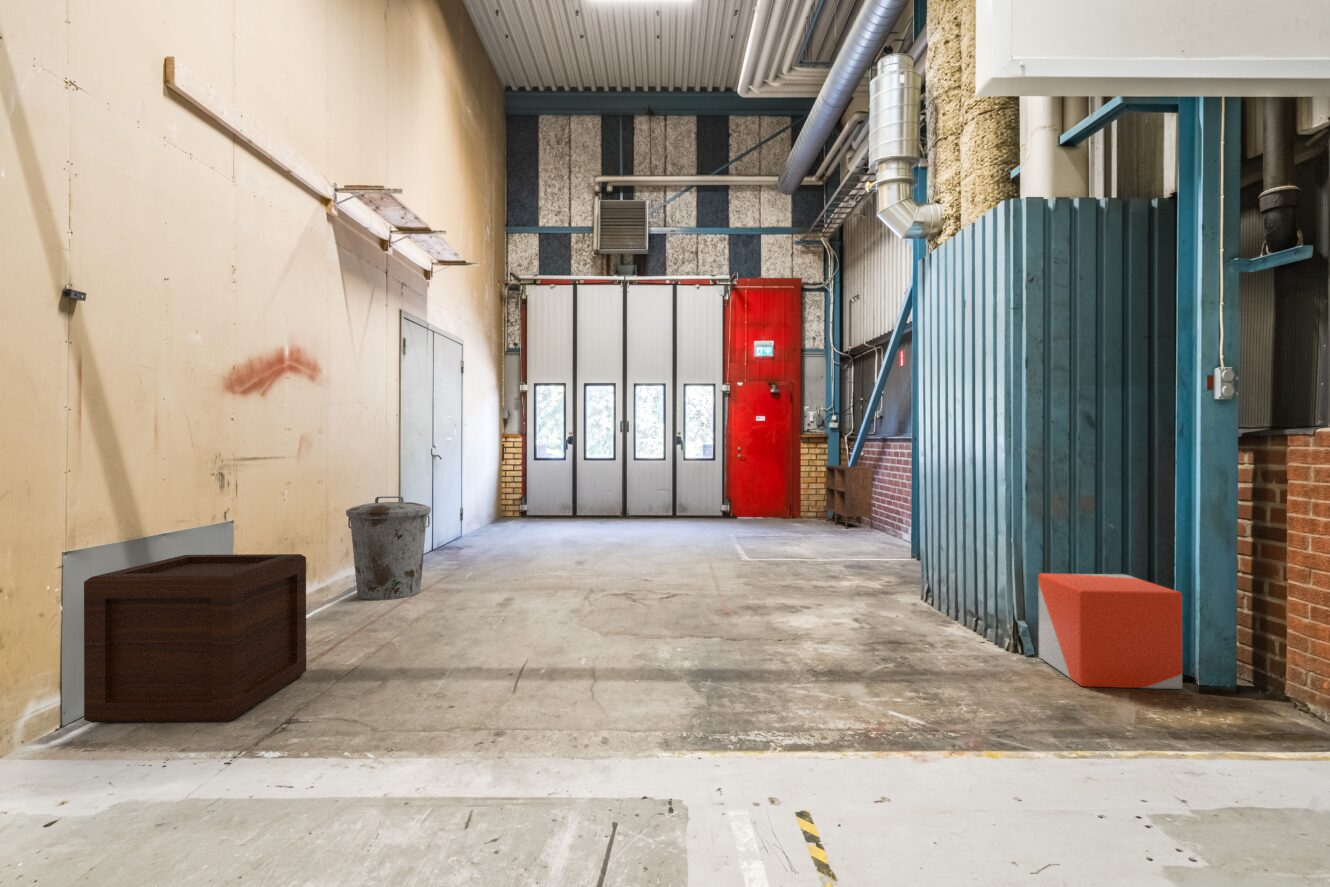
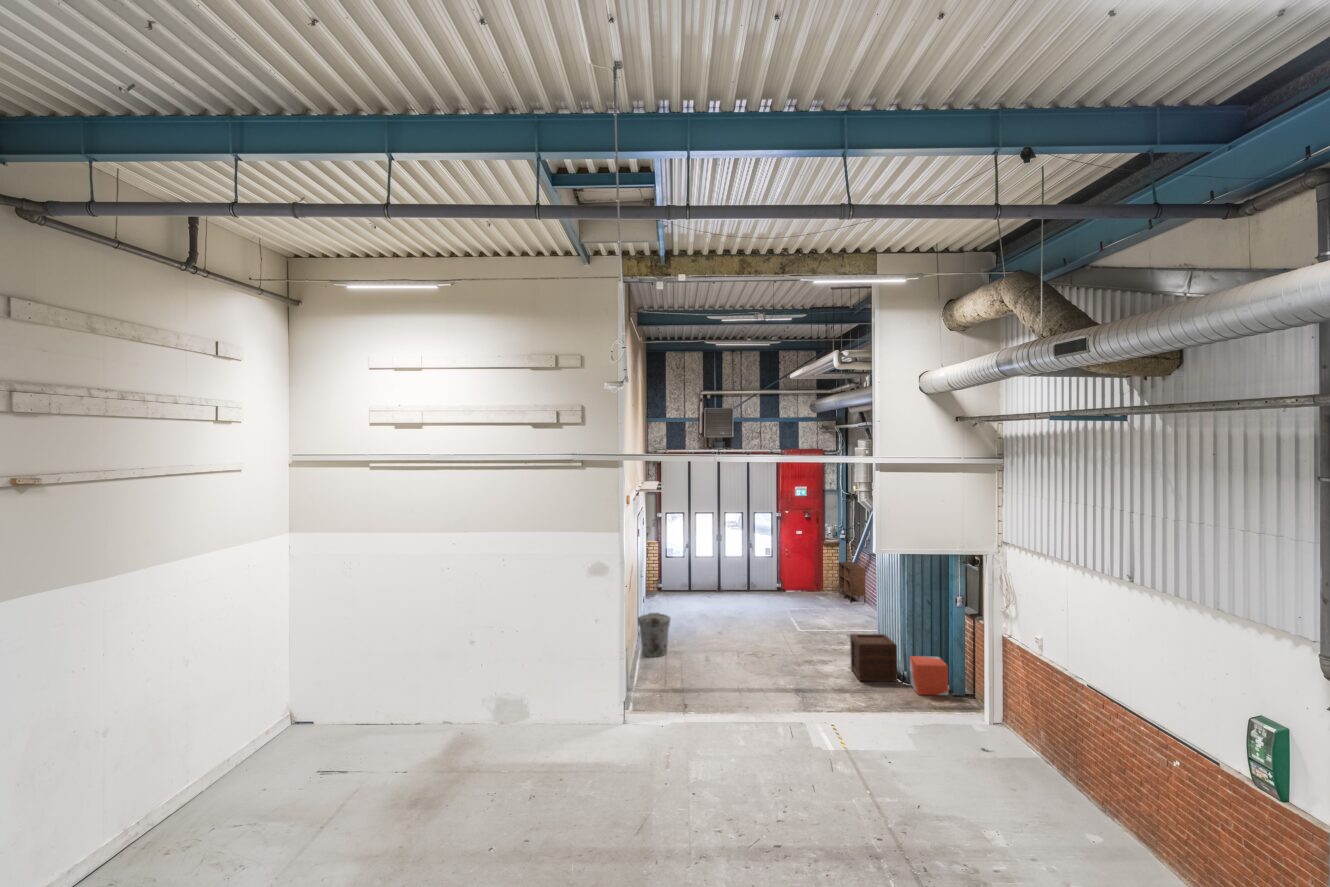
wooden crate: present [84,554,306,723] -> present [850,634,898,681]

